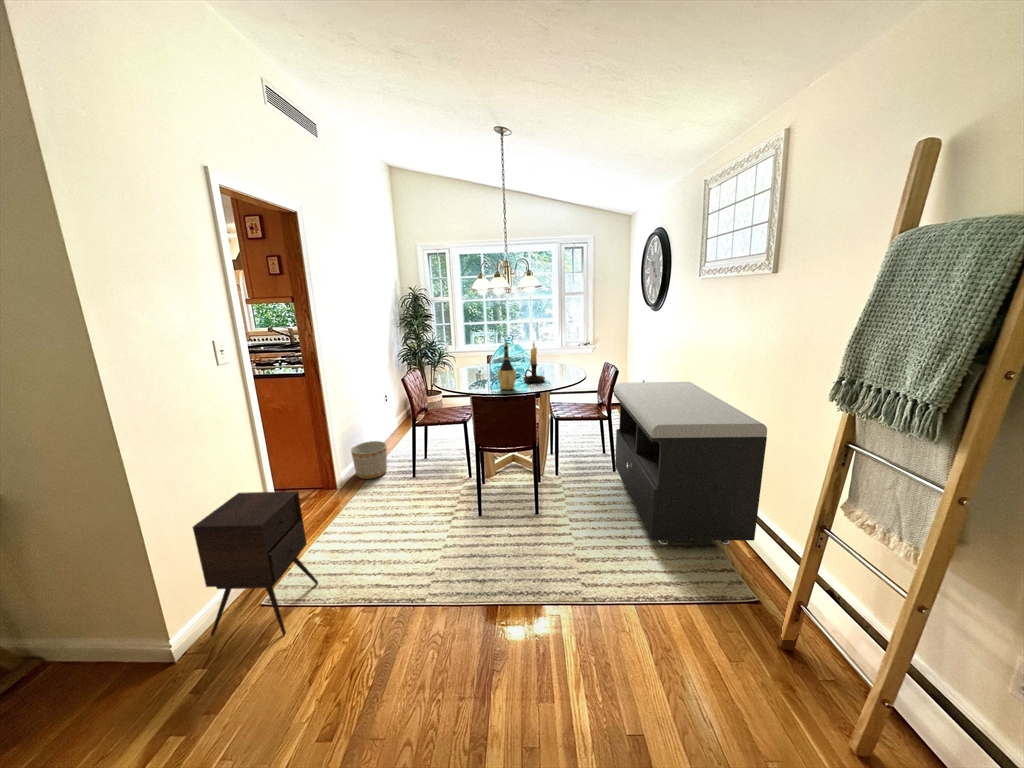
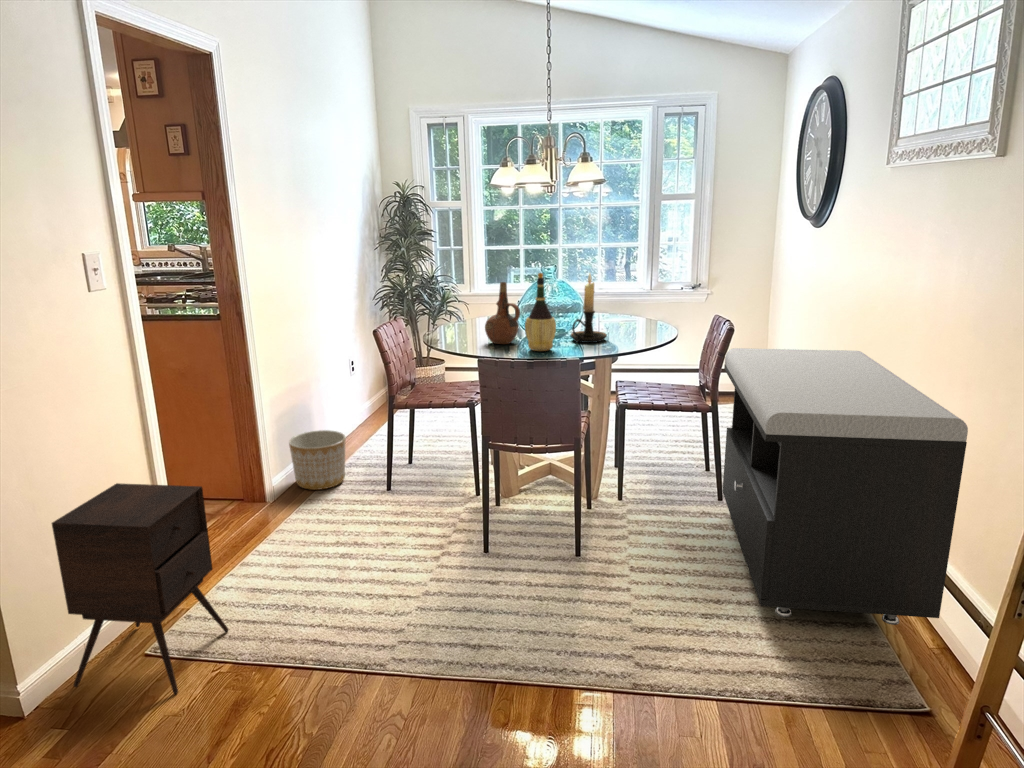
ceramic pitcher: none [472,348,493,386] -> present [485,282,520,344]

